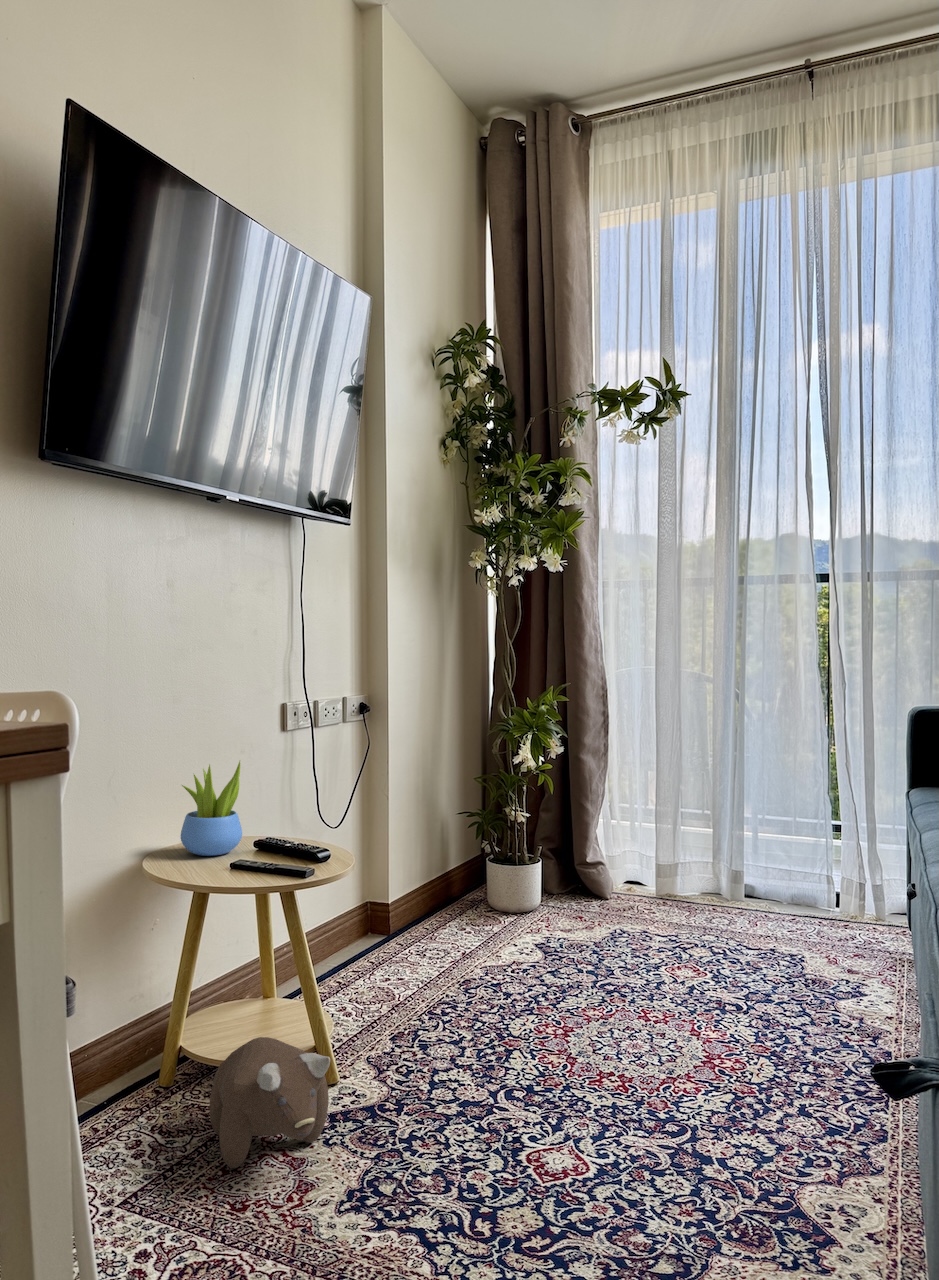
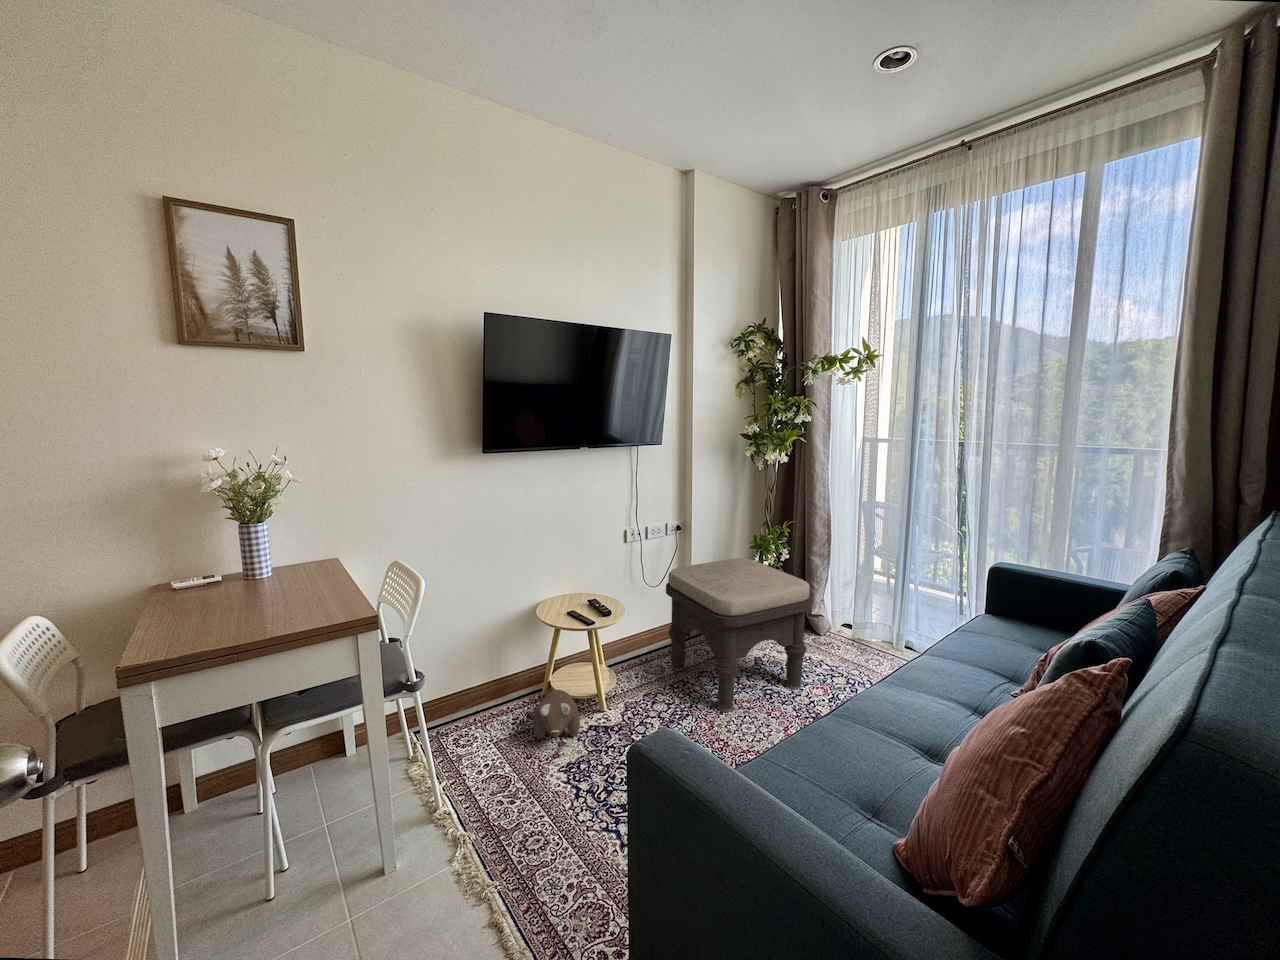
ottoman: none [392,752,666,1027] -> present [666,558,812,712]
succulent plant: present [181,761,242,856] -> none [553,566,579,606]

